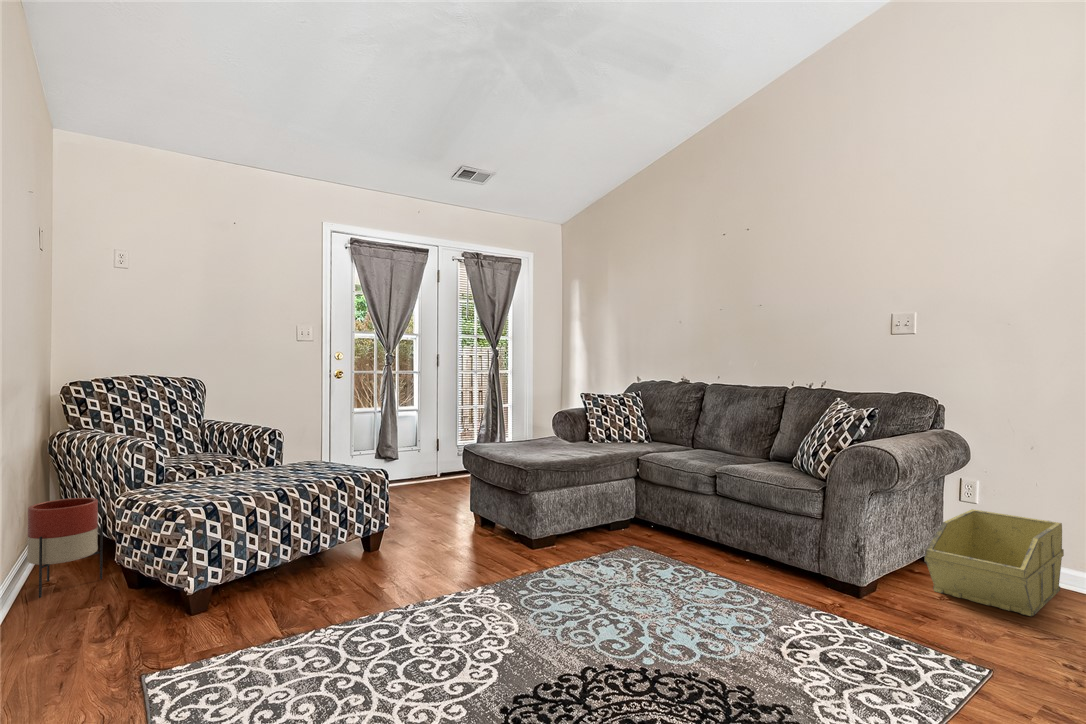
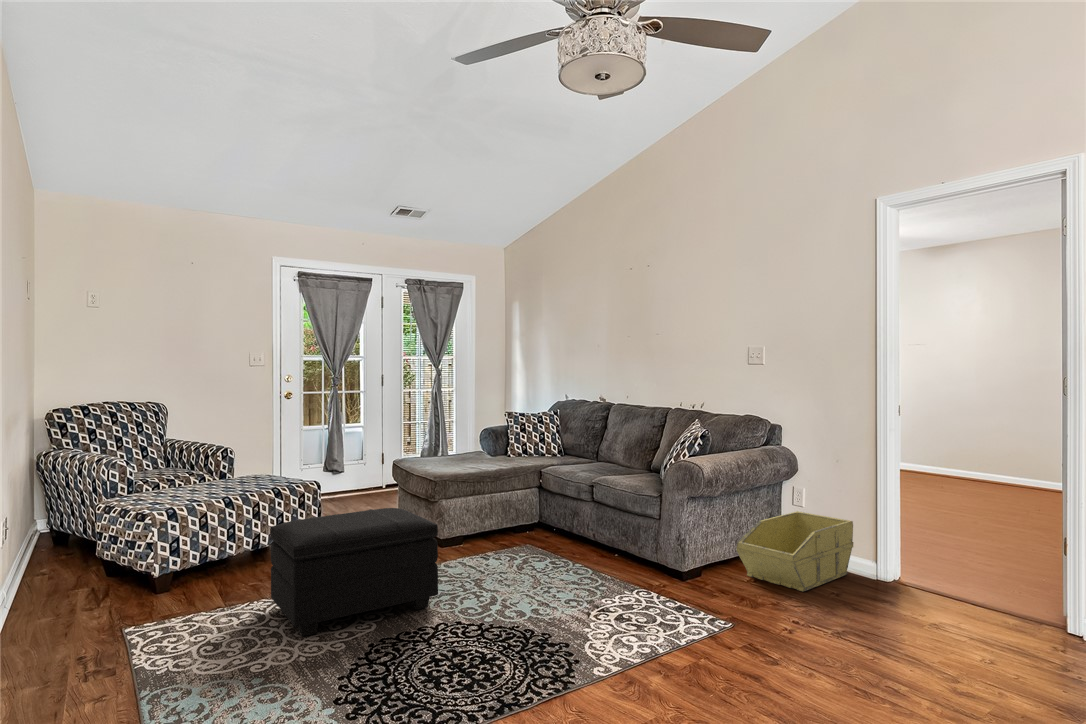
planter: present [27,498,103,598] -> none [27,505,85,583]
footstool: none [345,505,570,691] -> present [271,508,438,636]

